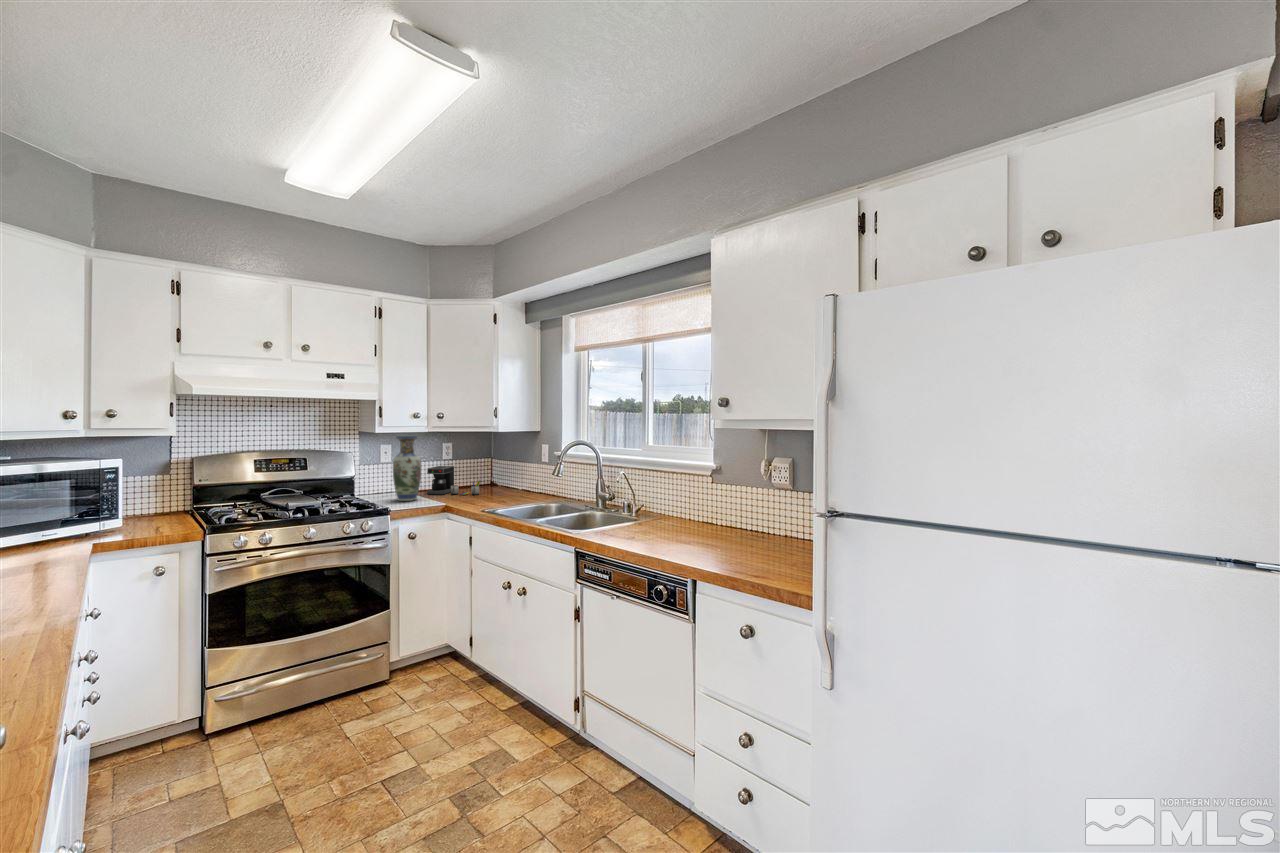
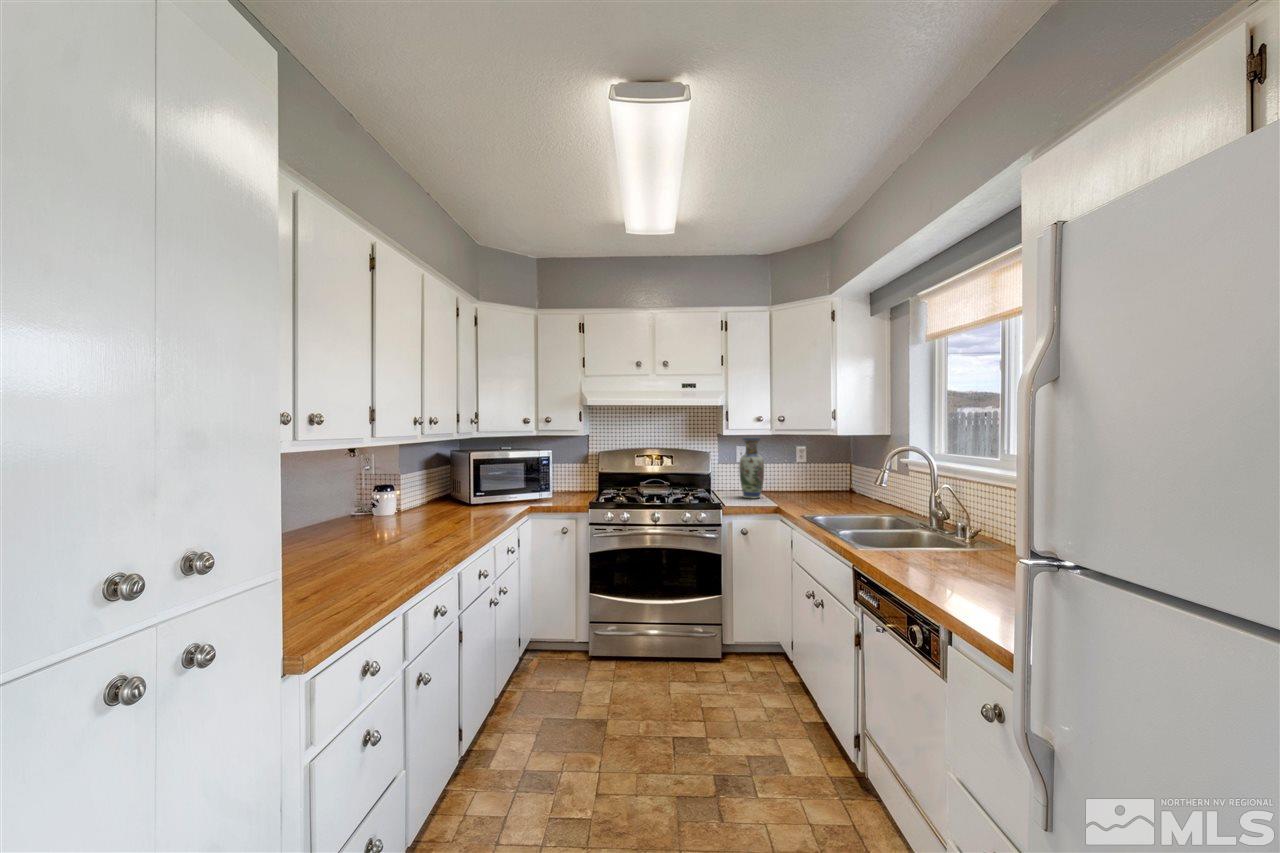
coffee maker: present [427,466,481,495] -> none [774,468,823,499]

